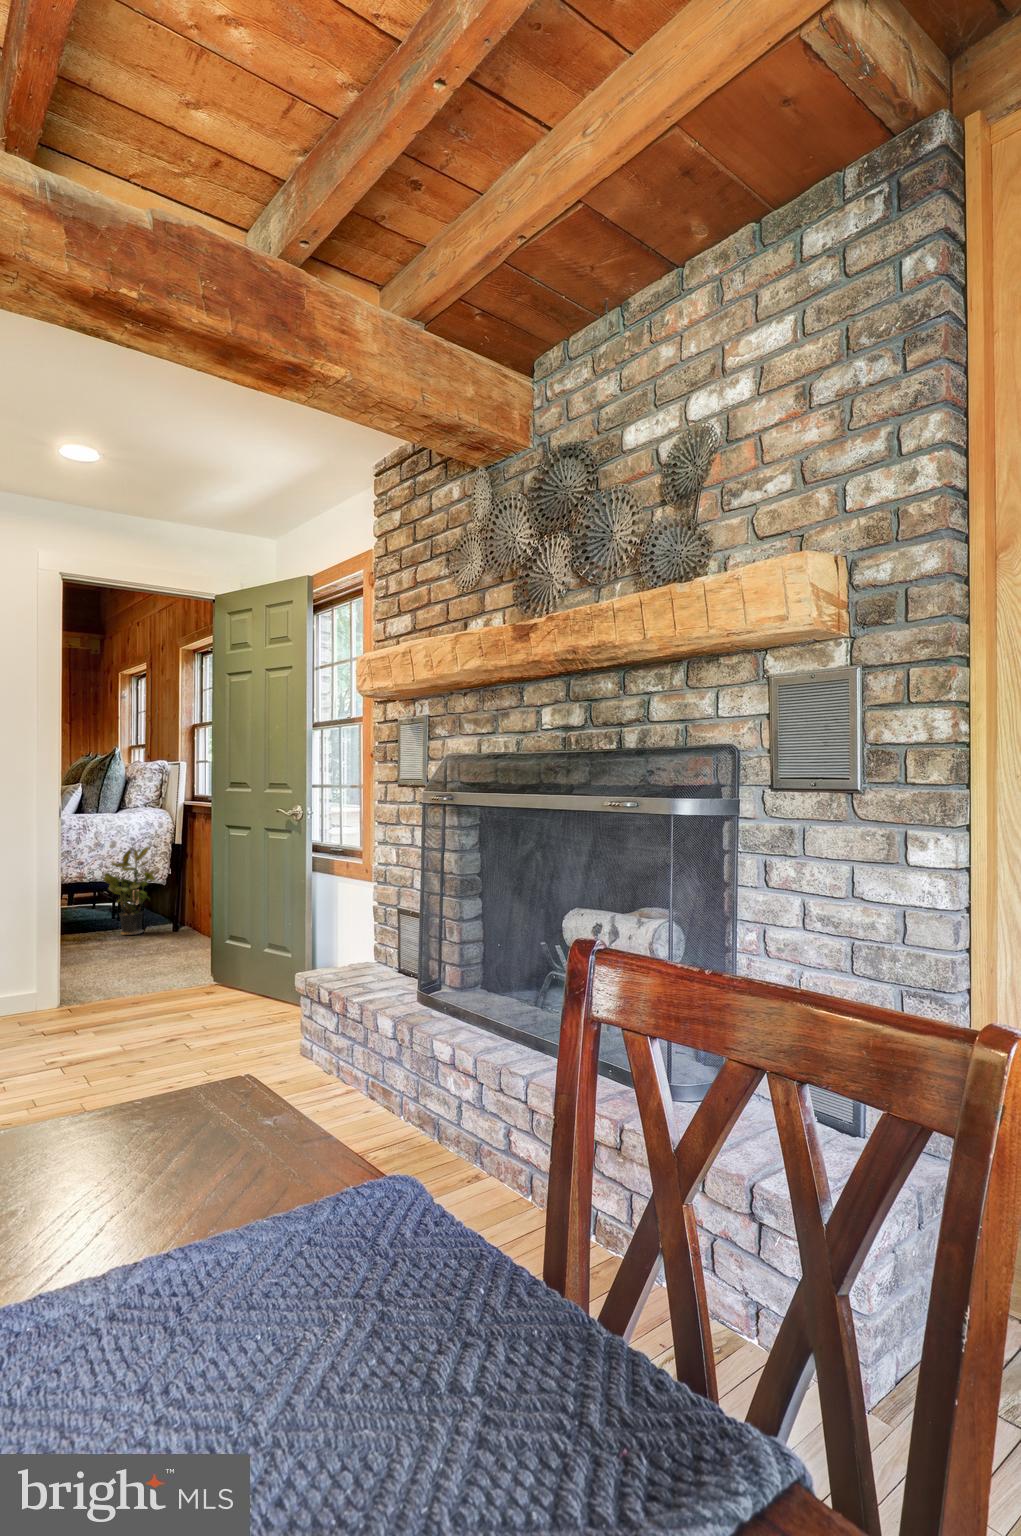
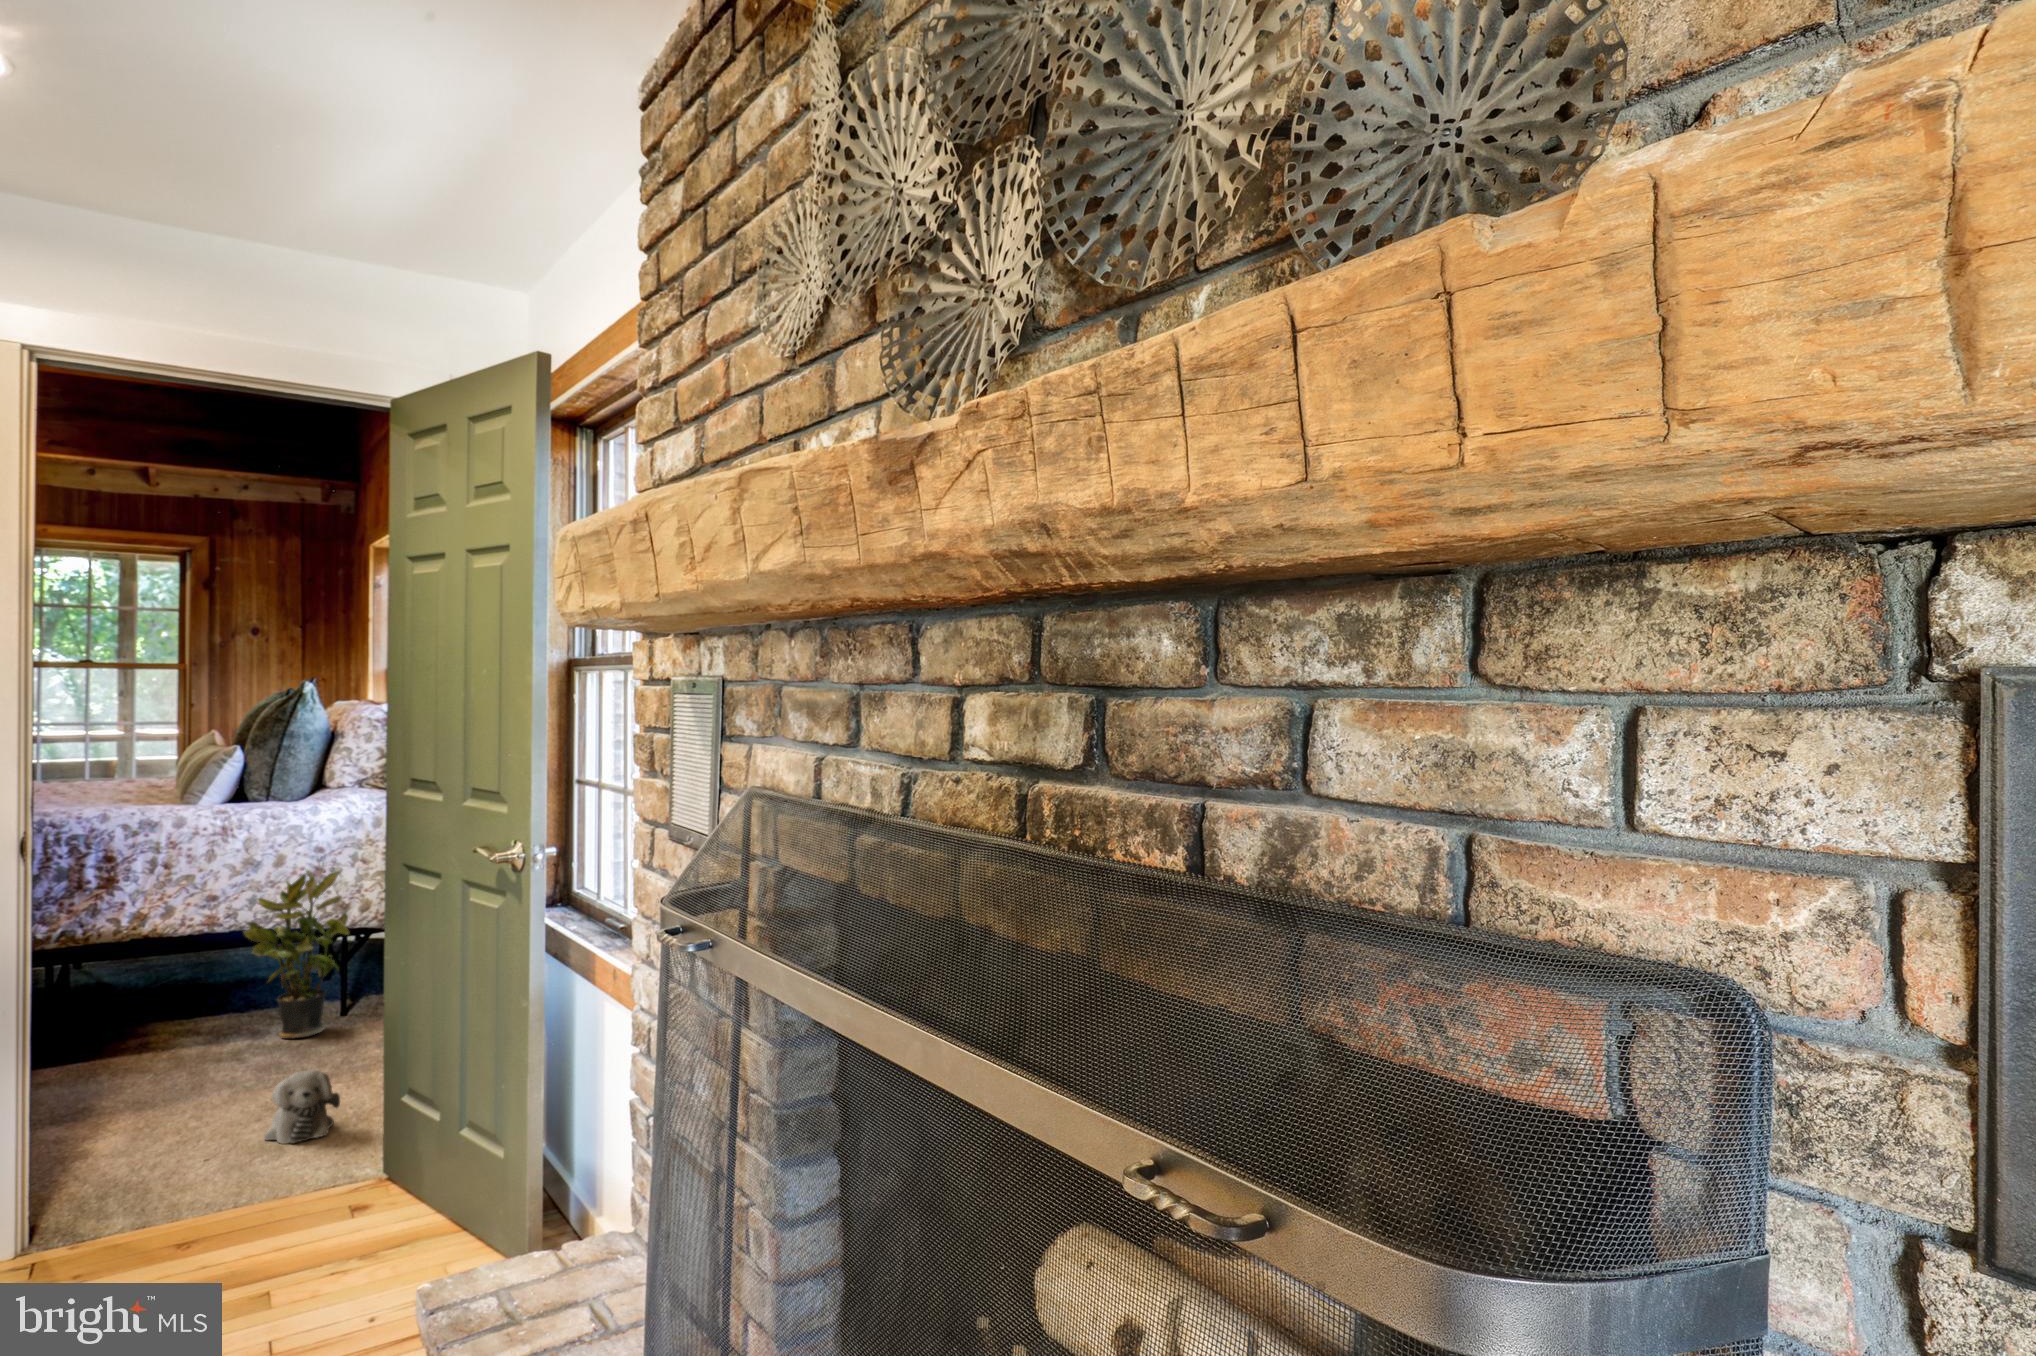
plush toy: none [146,934,181,969] -> present [264,1070,340,1144]

